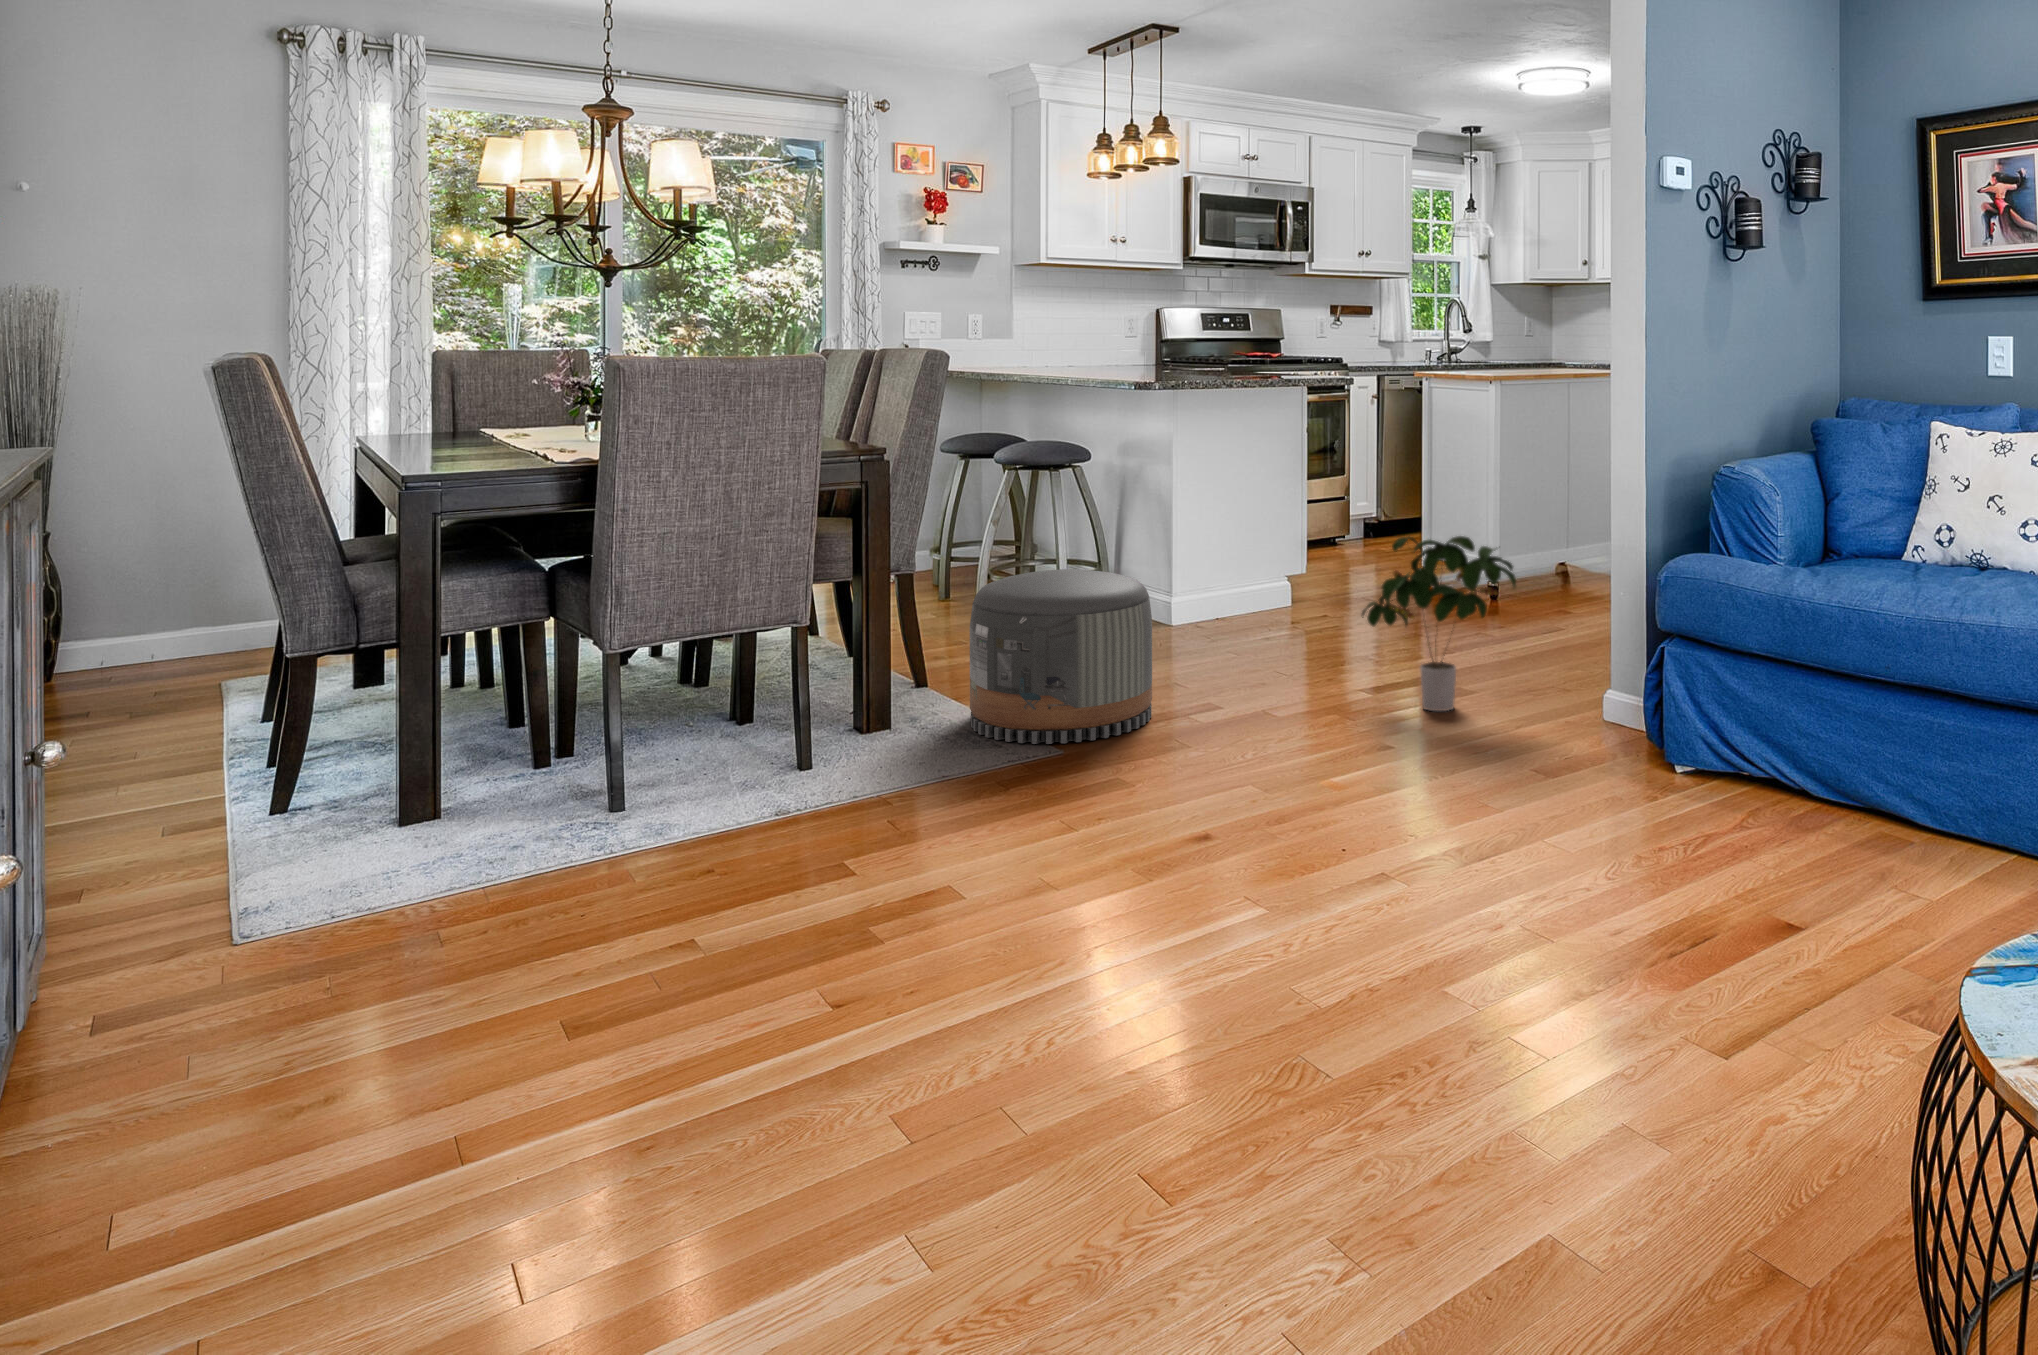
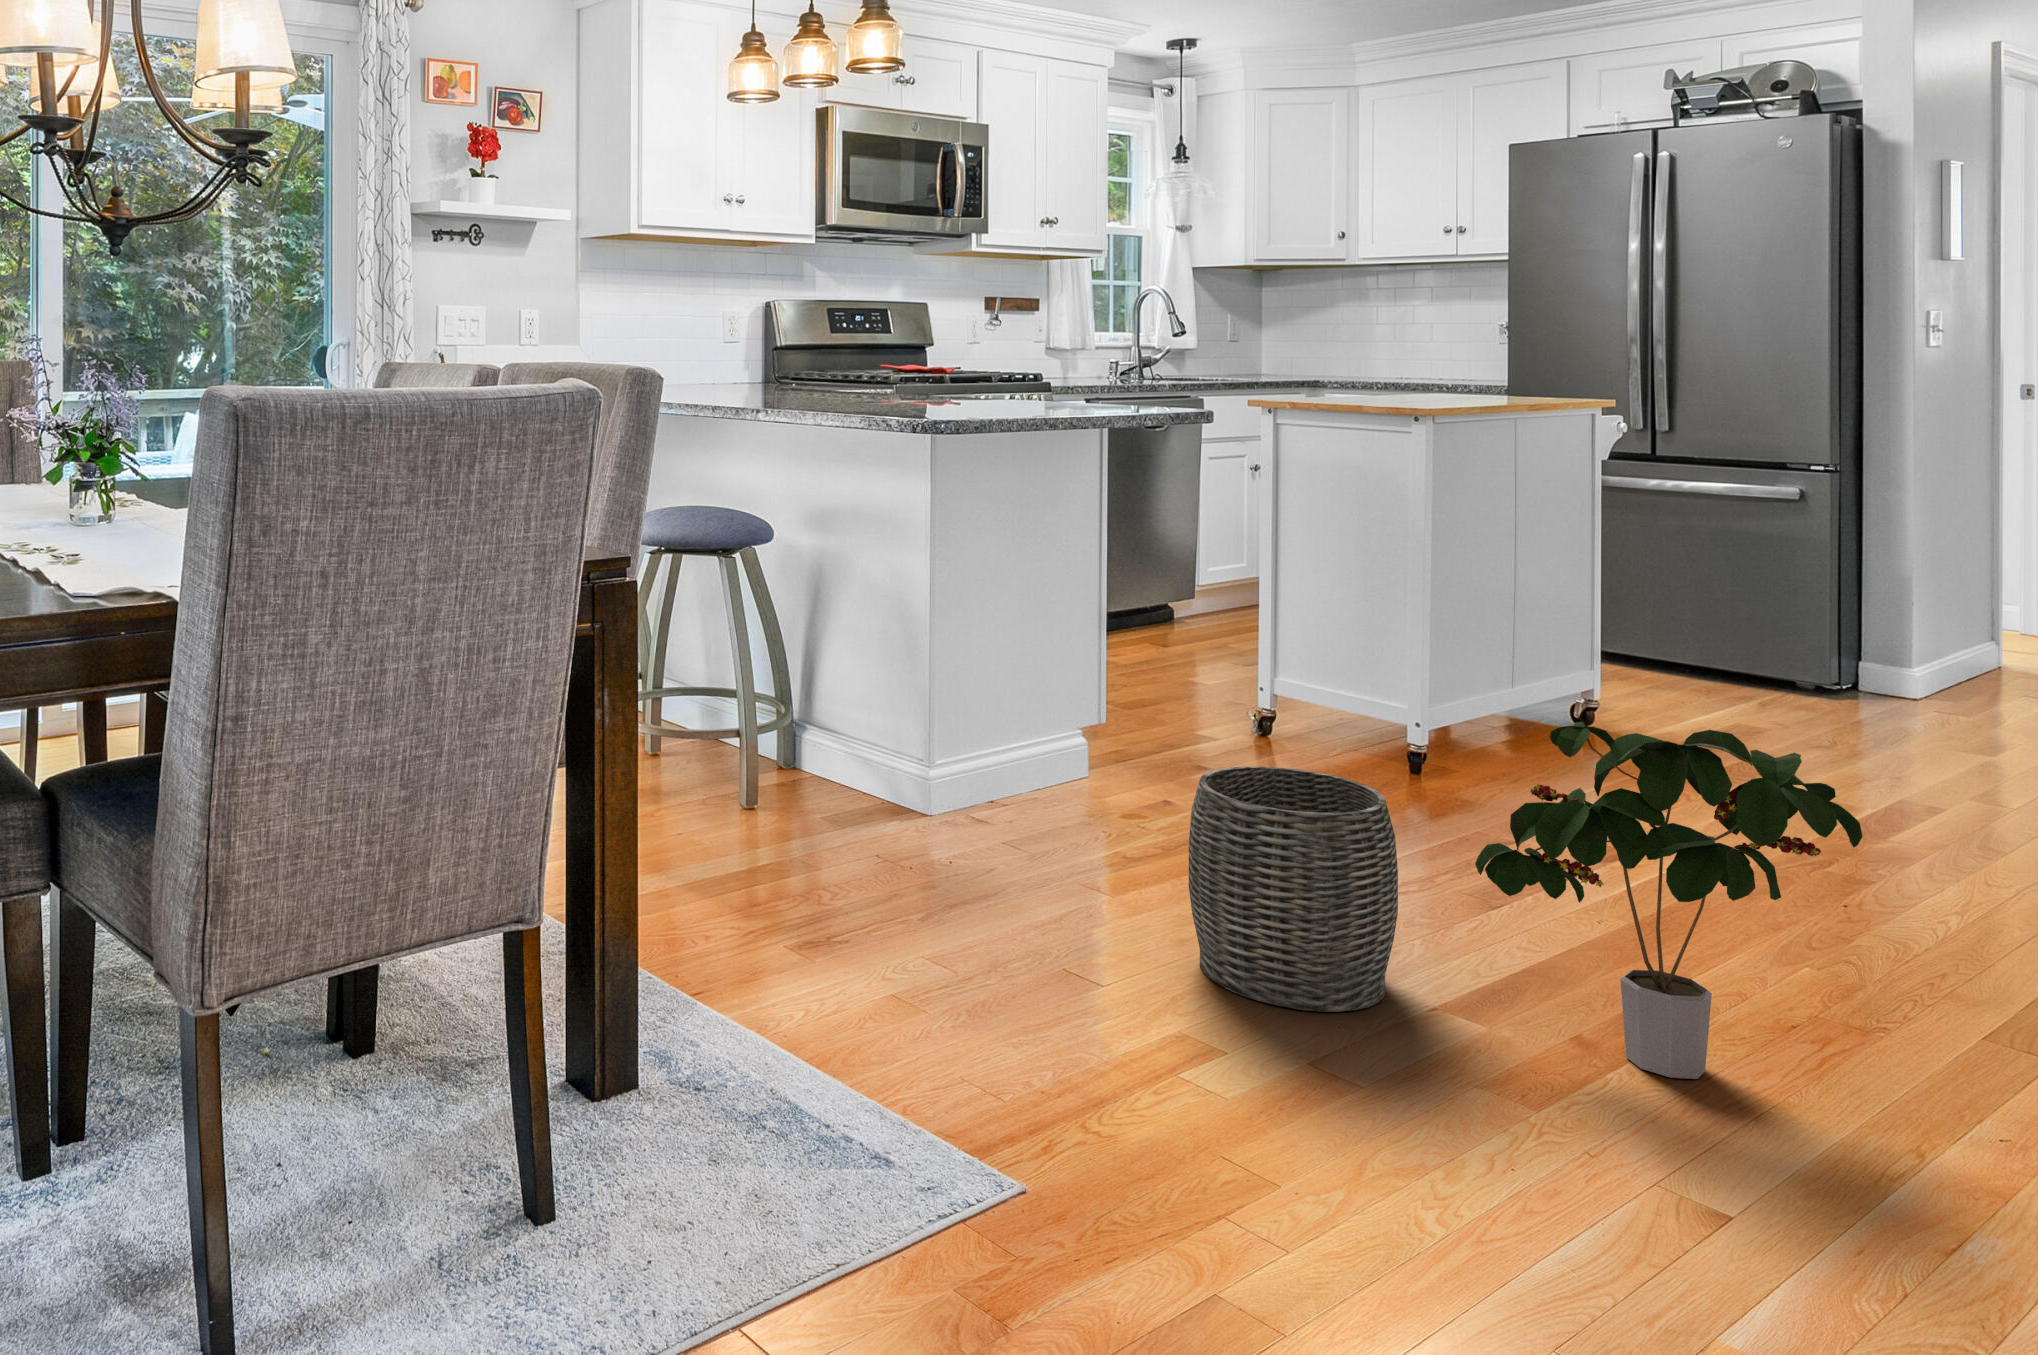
pouf: present [970,569,1152,744] -> none [773,771,1121,1153]
woven basket: none [1239,574,1342,695] -> present [1189,767,1398,1012]

